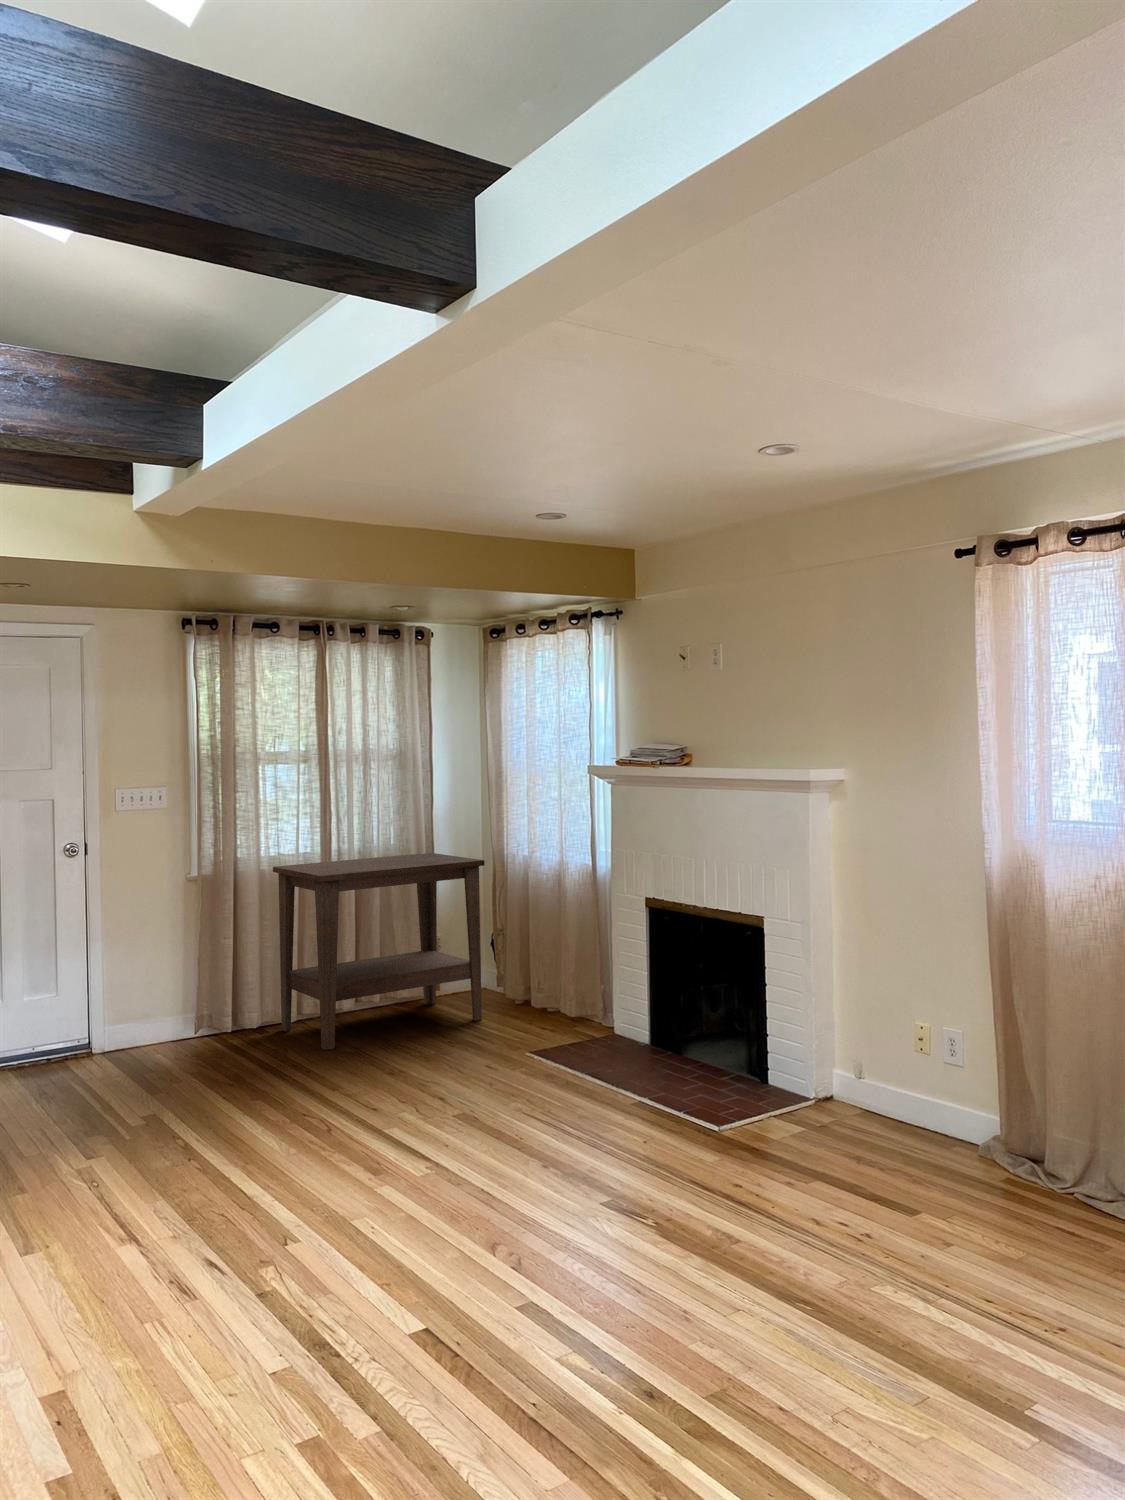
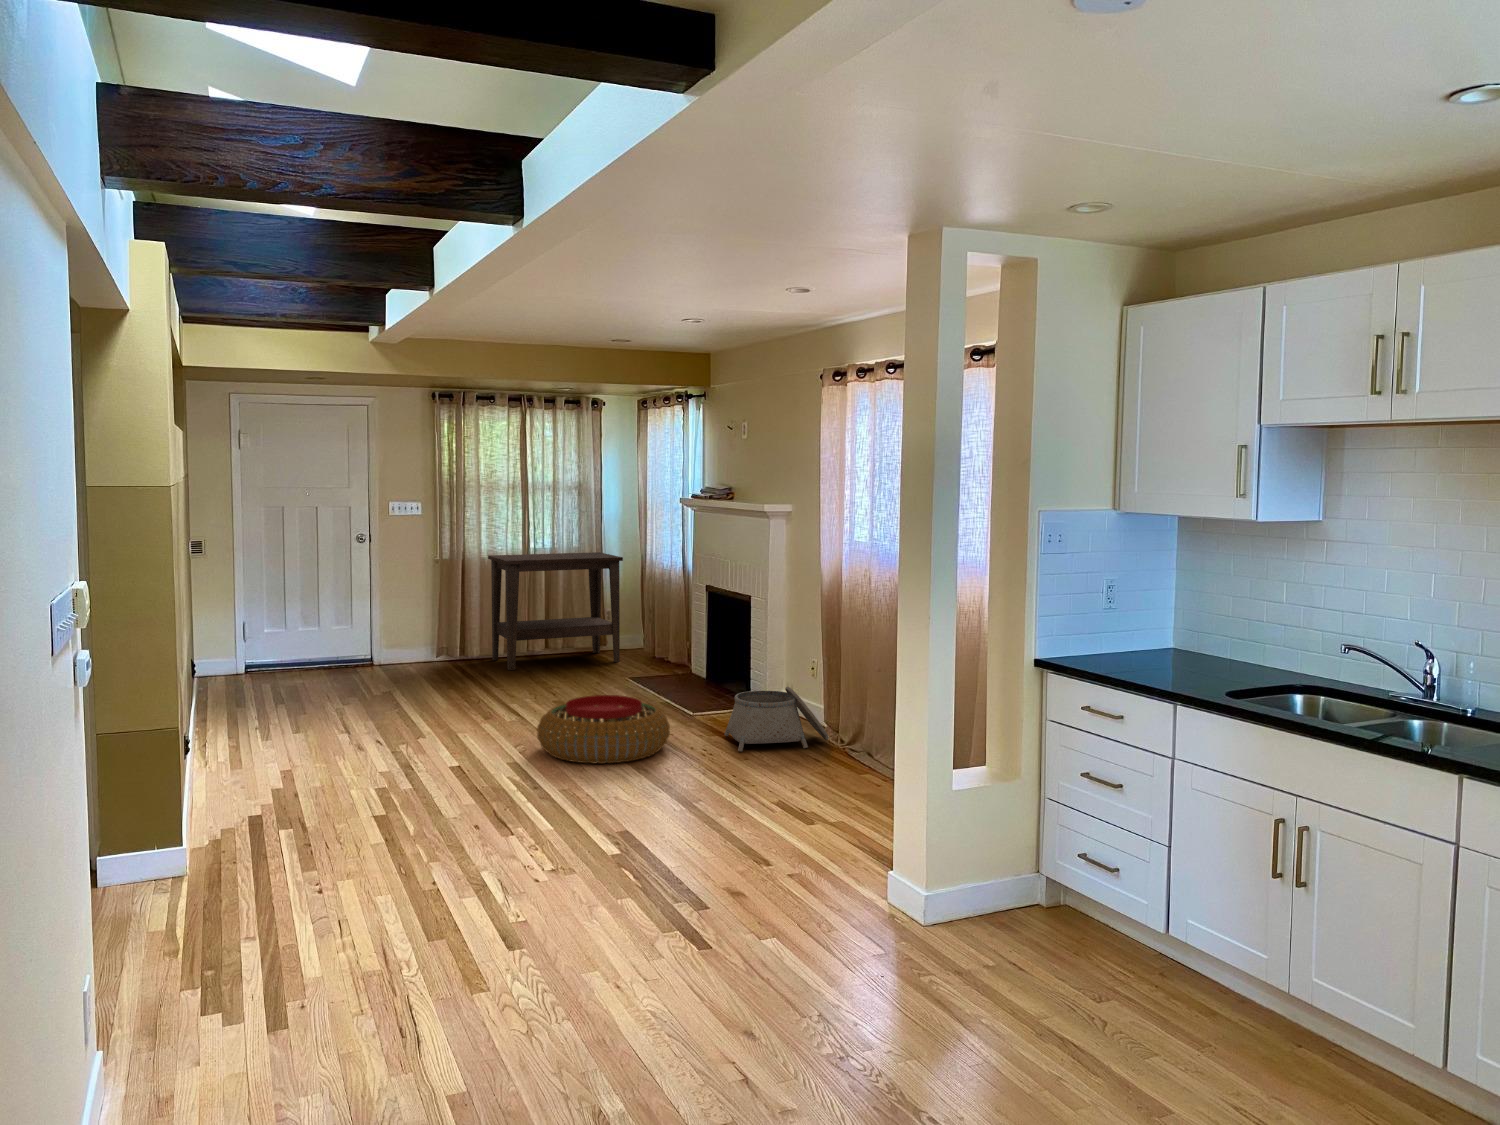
basket: none [830,1084,1028,1221] -> present [724,687,829,752]
pouf: none [540,1129,790,1291] -> present [537,695,670,764]

